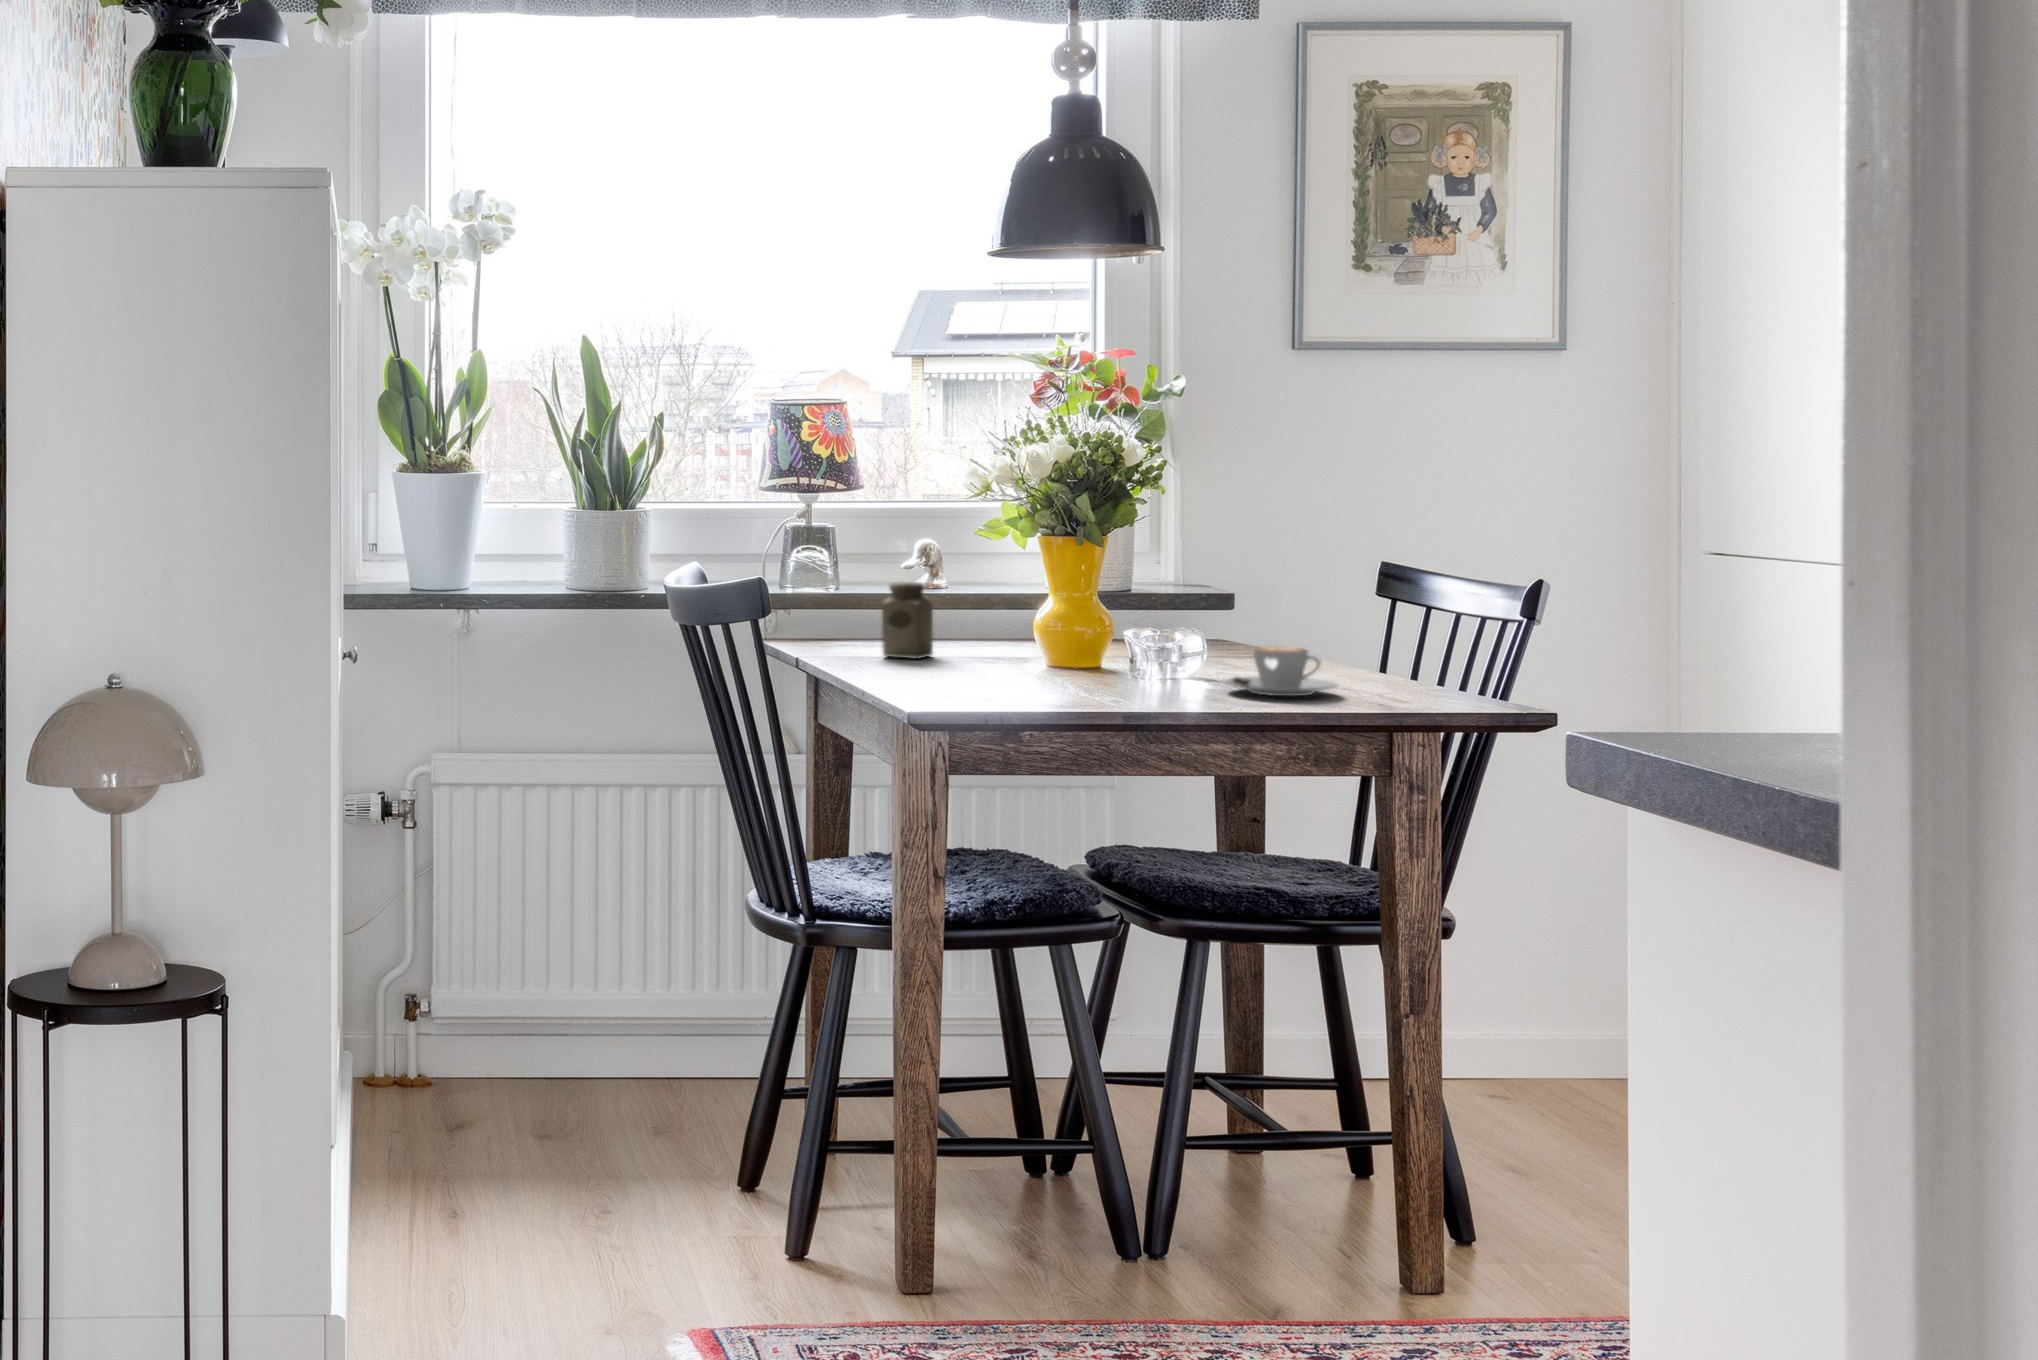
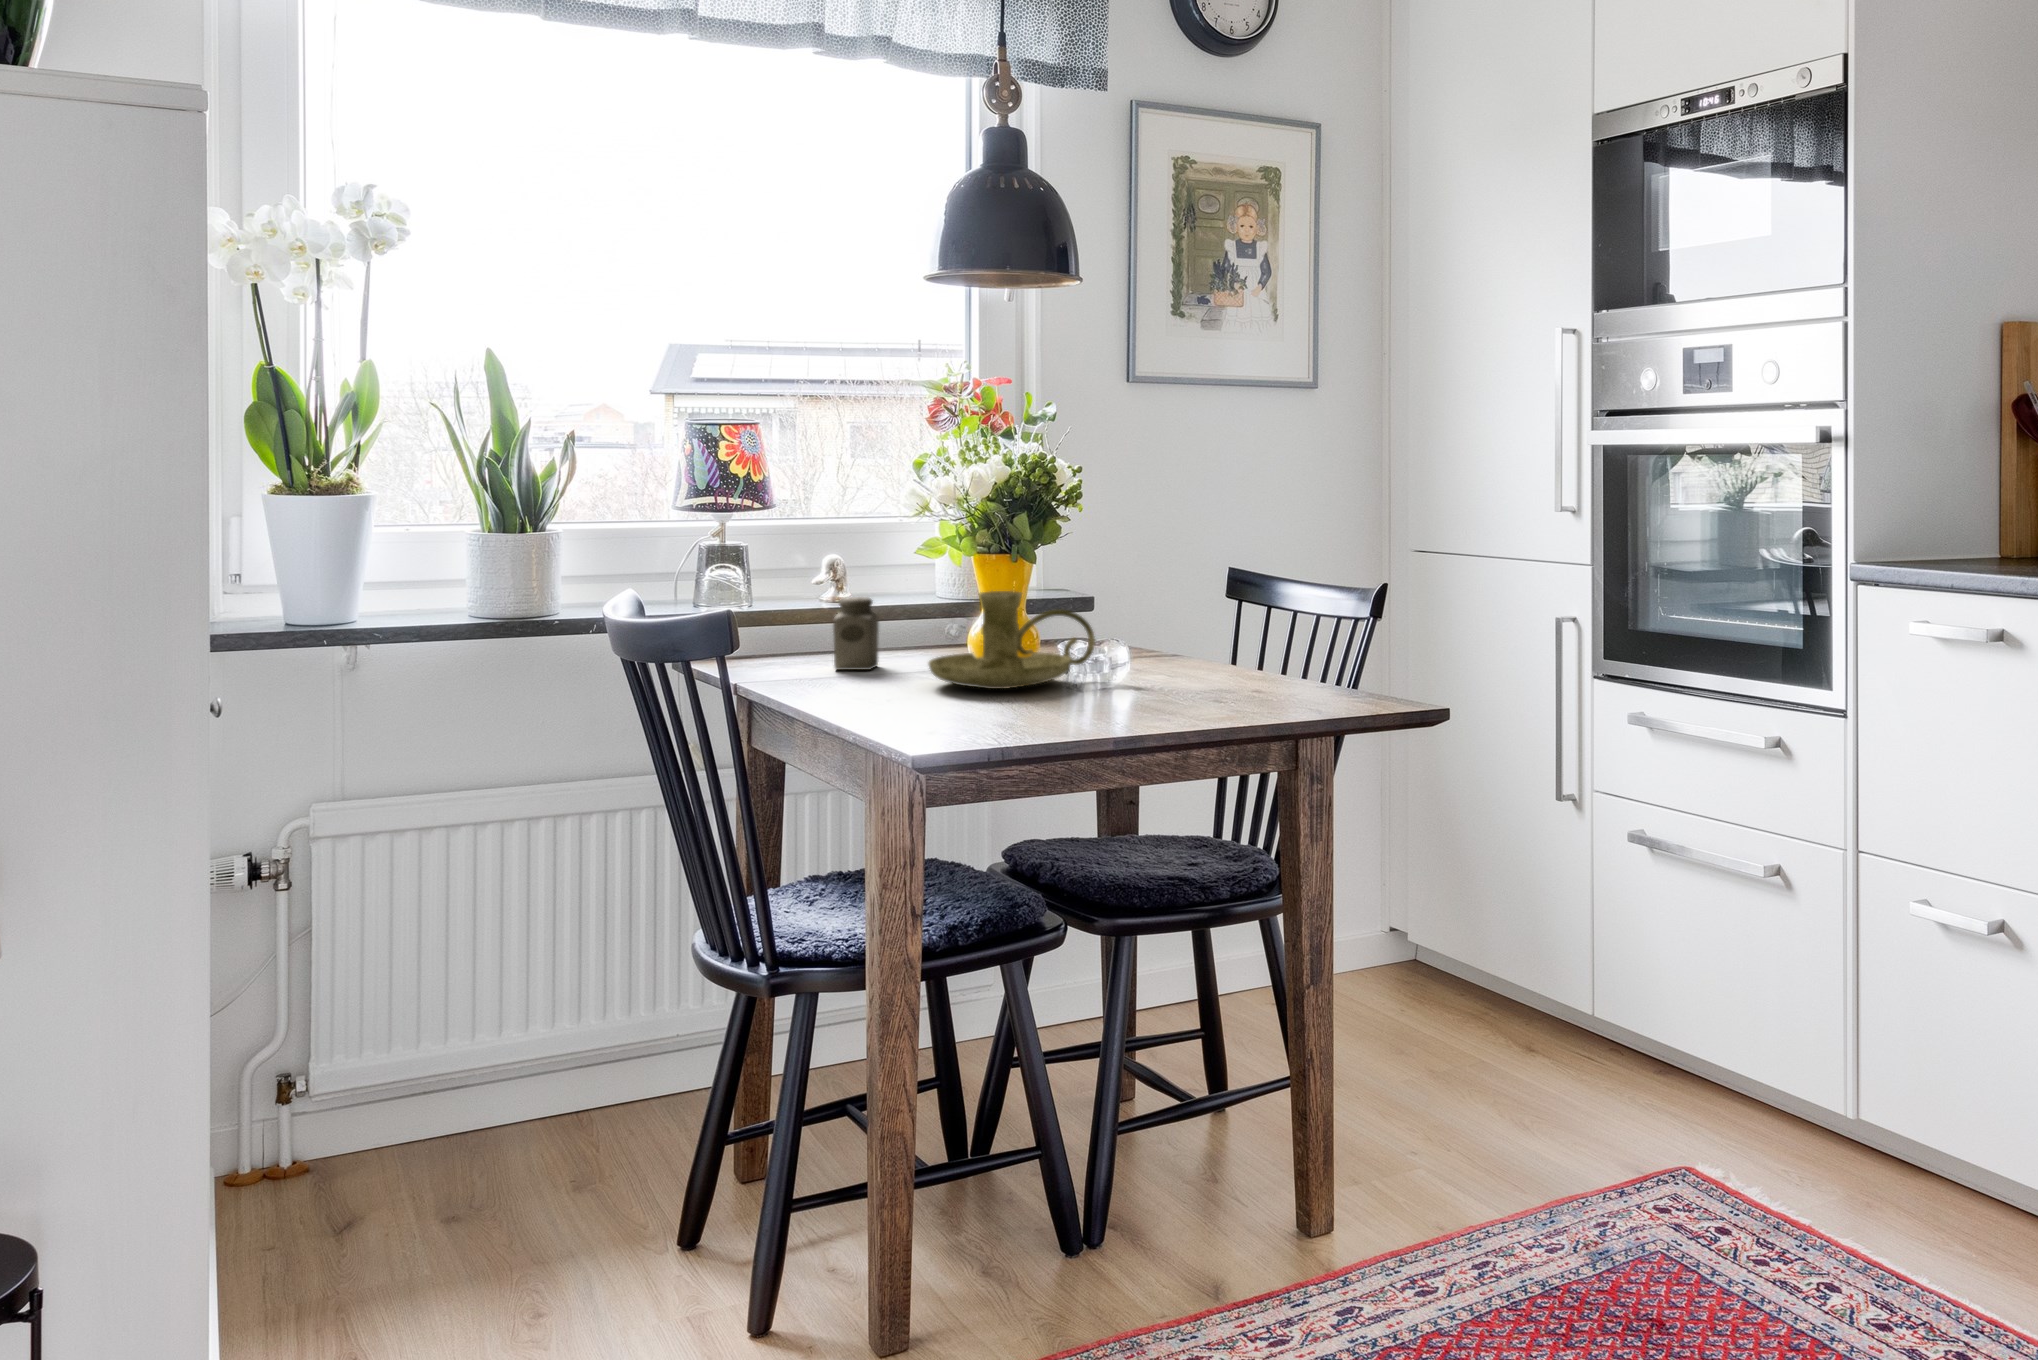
candle holder: none [955,577,1150,681] -> present [929,591,1095,689]
coffee cup: present [1225,647,1337,696] -> none [1165,643,1256,686]

